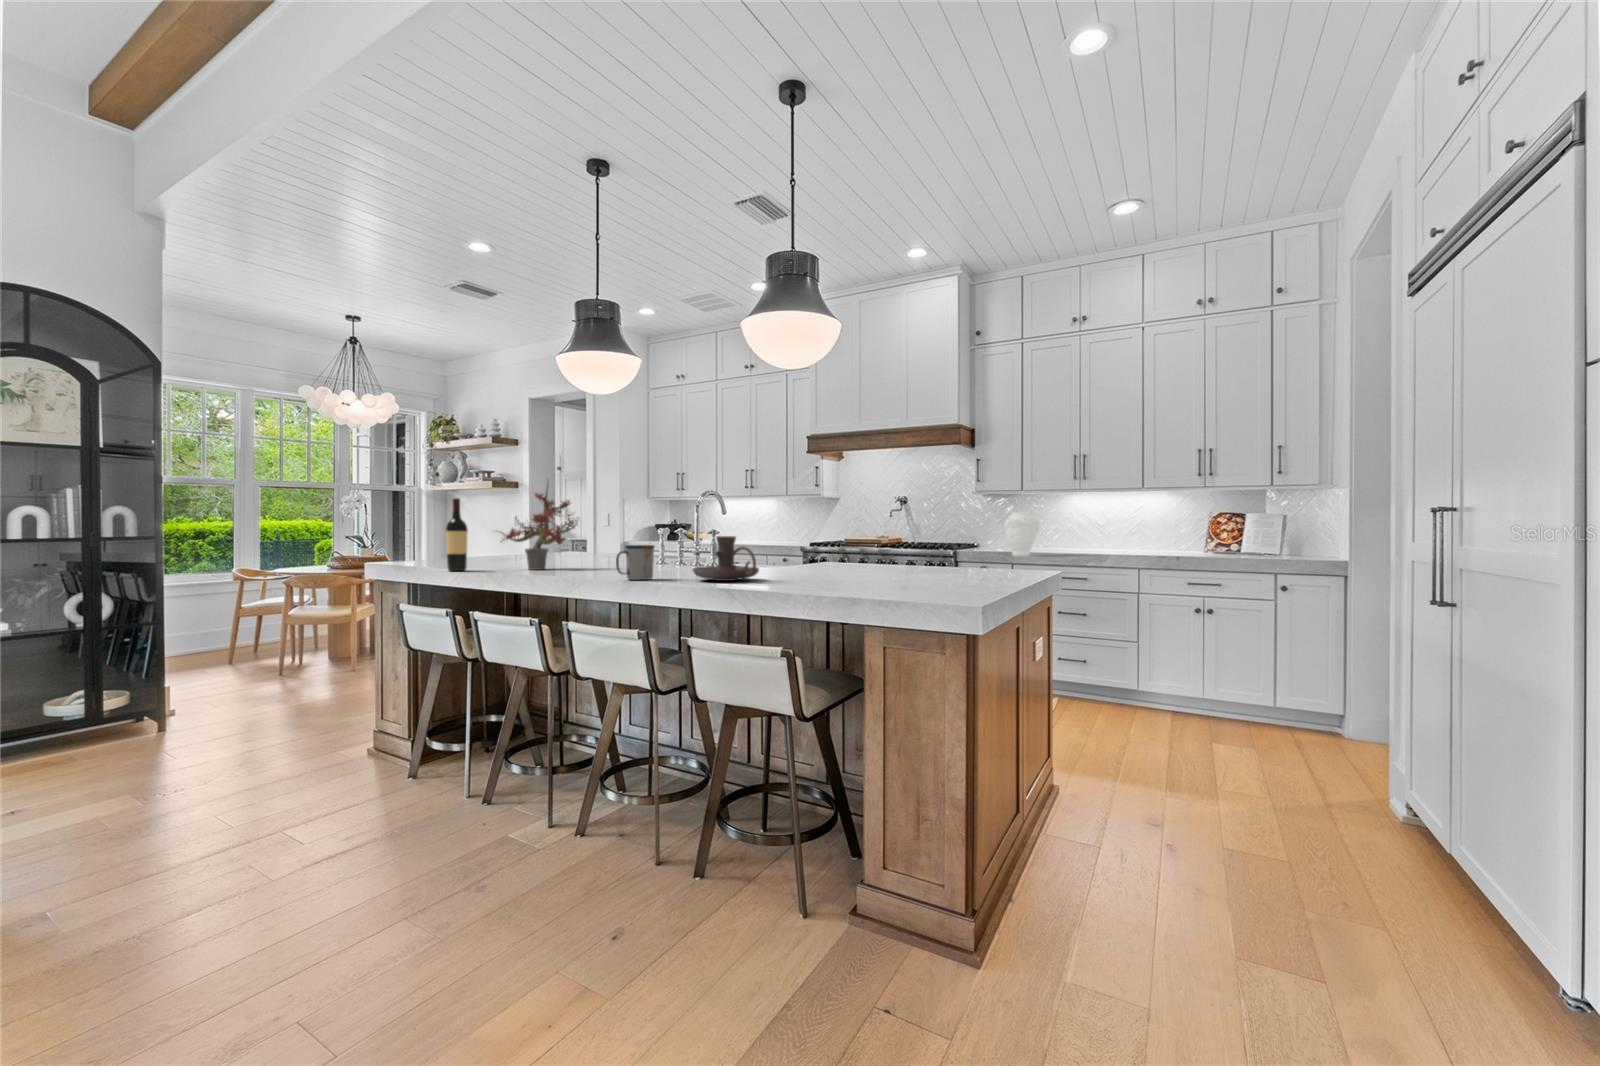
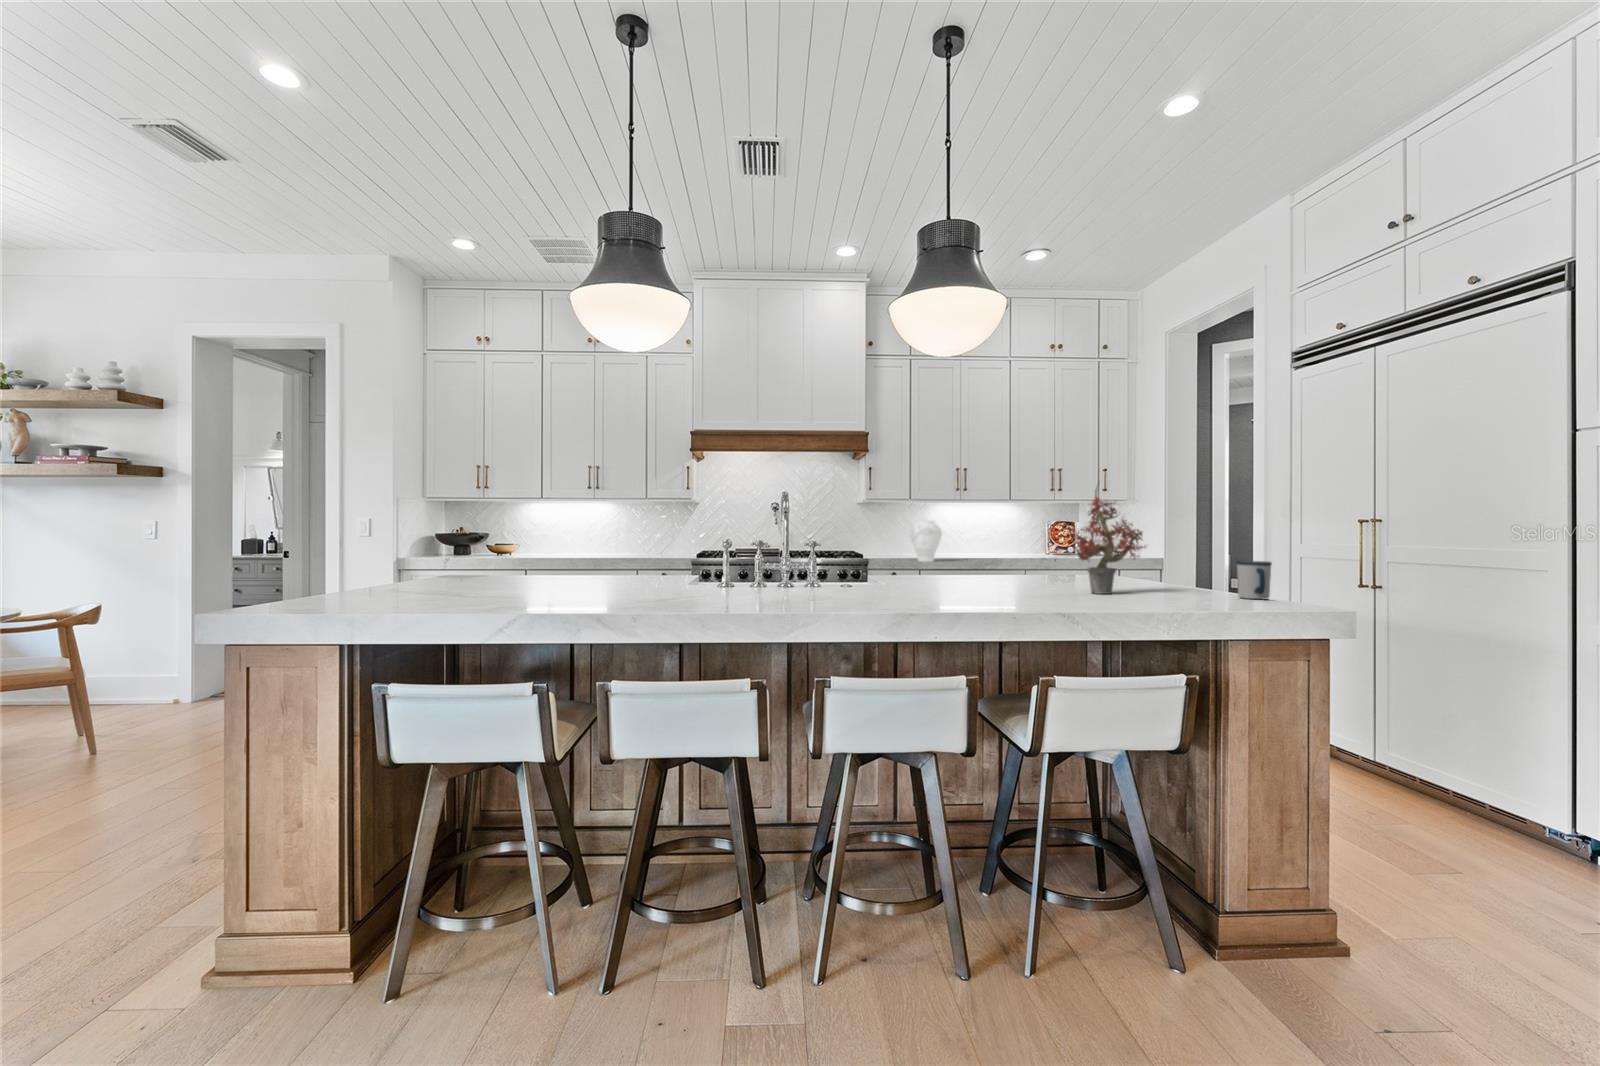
potted plant: present [501,487,579,570] -> present [1073,486,1145,594]
wine bottle: present [446,498,468,571] -> none [585,506,612,607]
candle holder: present [693,536,759,581] -> none [958,552,1046,598]
mug: present [616,545,654,580] -> present [1236,561,1272,599]

